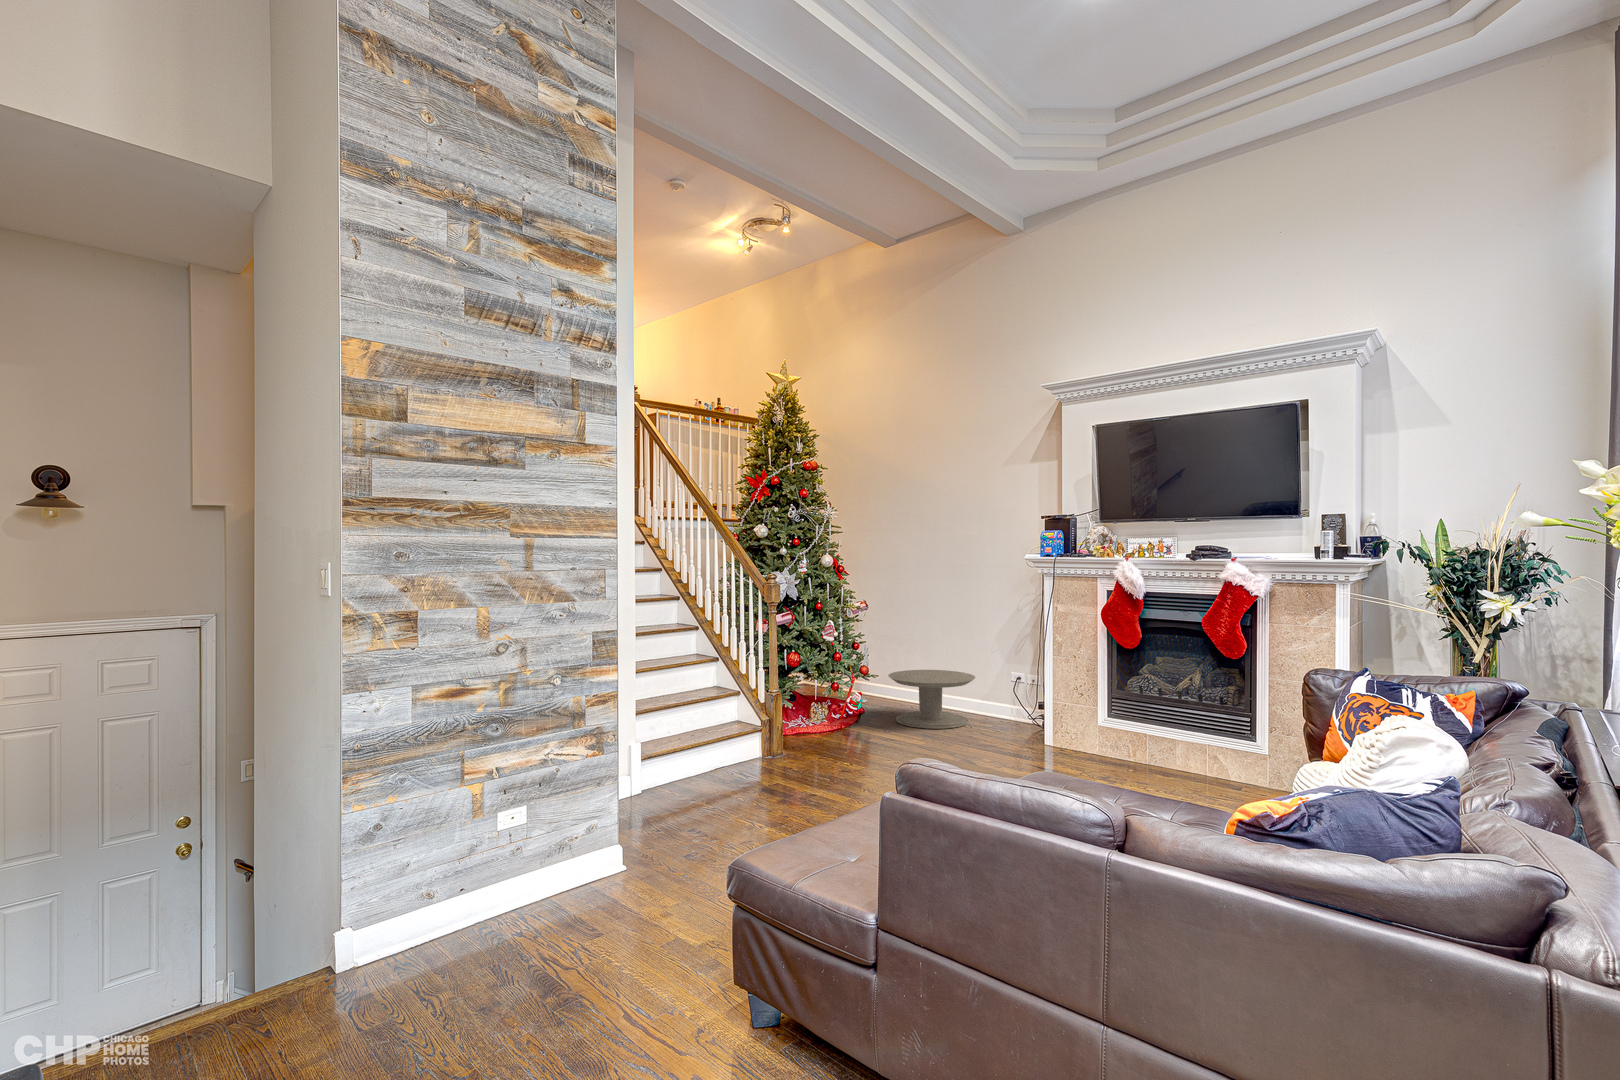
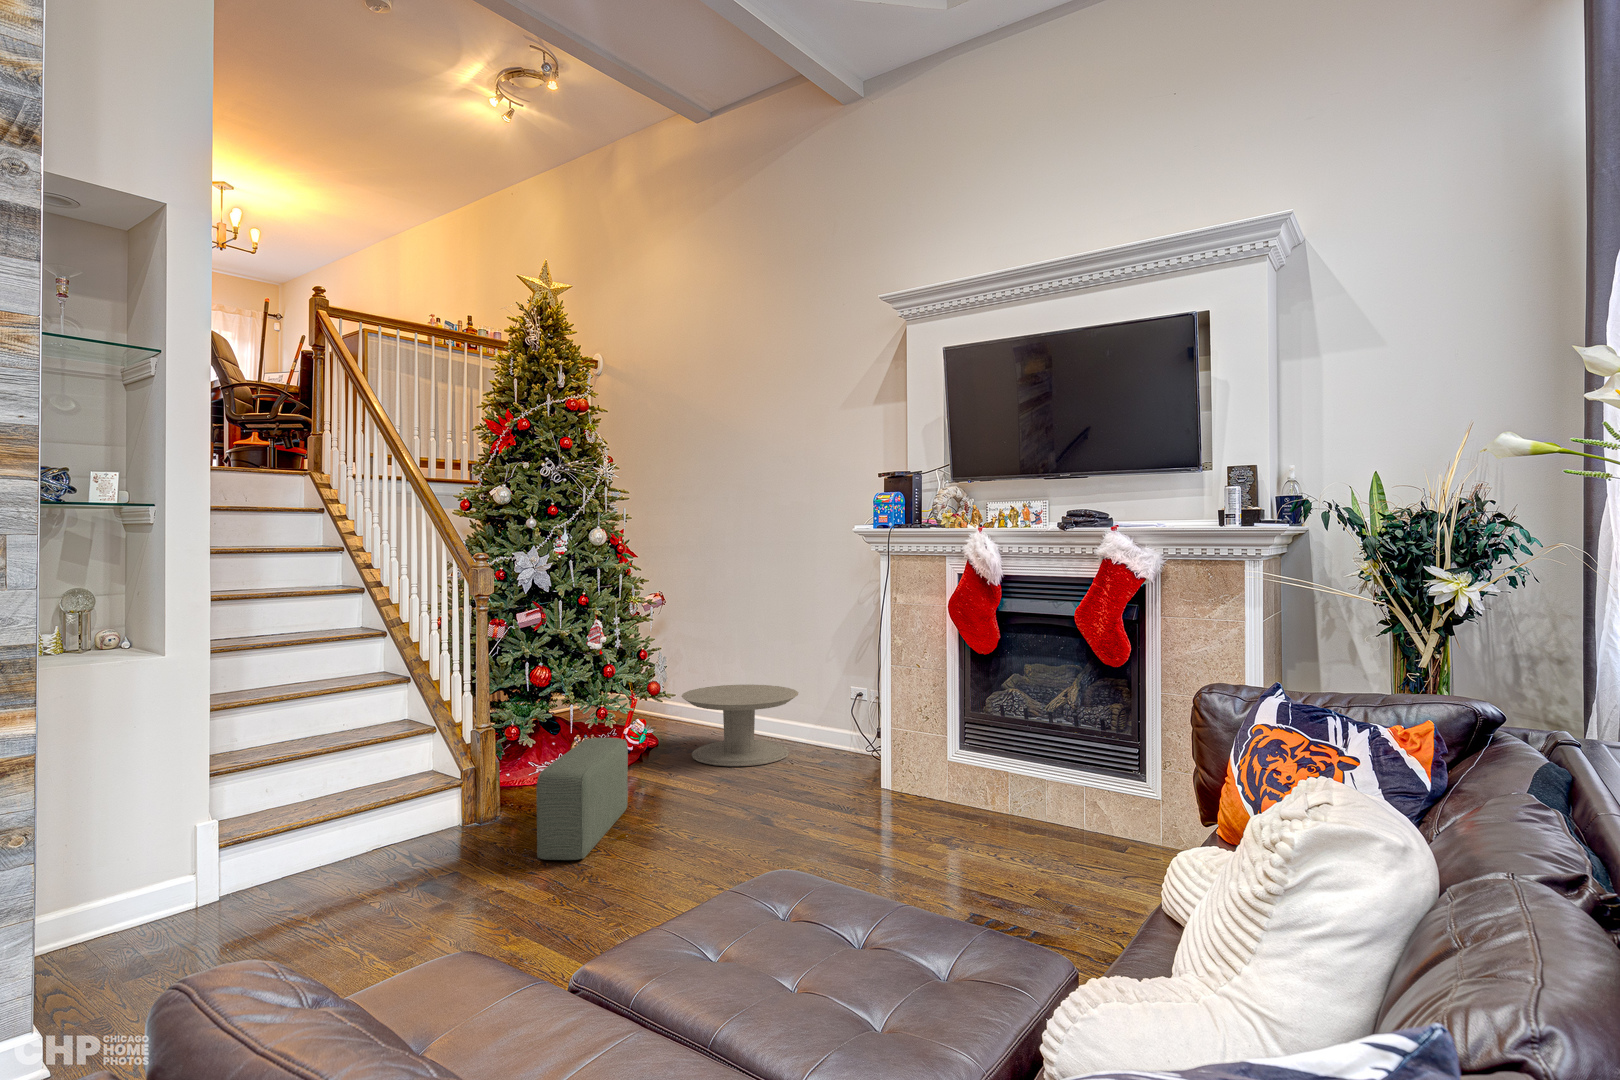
pouf: none [827,702,871,781] -> present [537,738,628,860]

